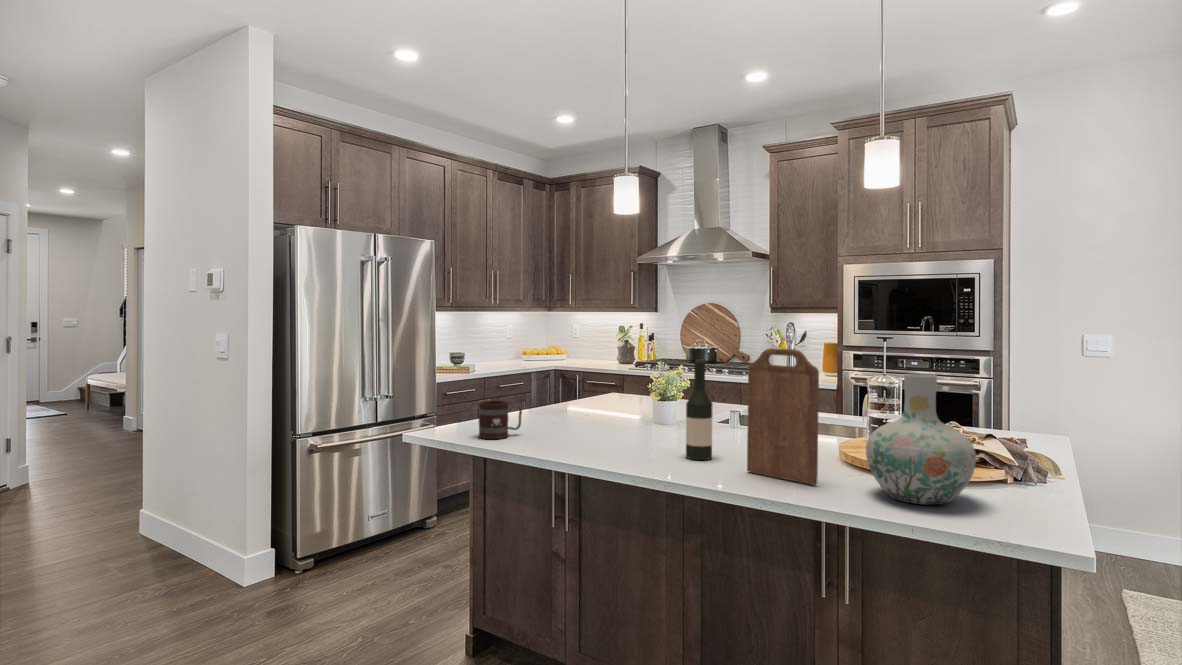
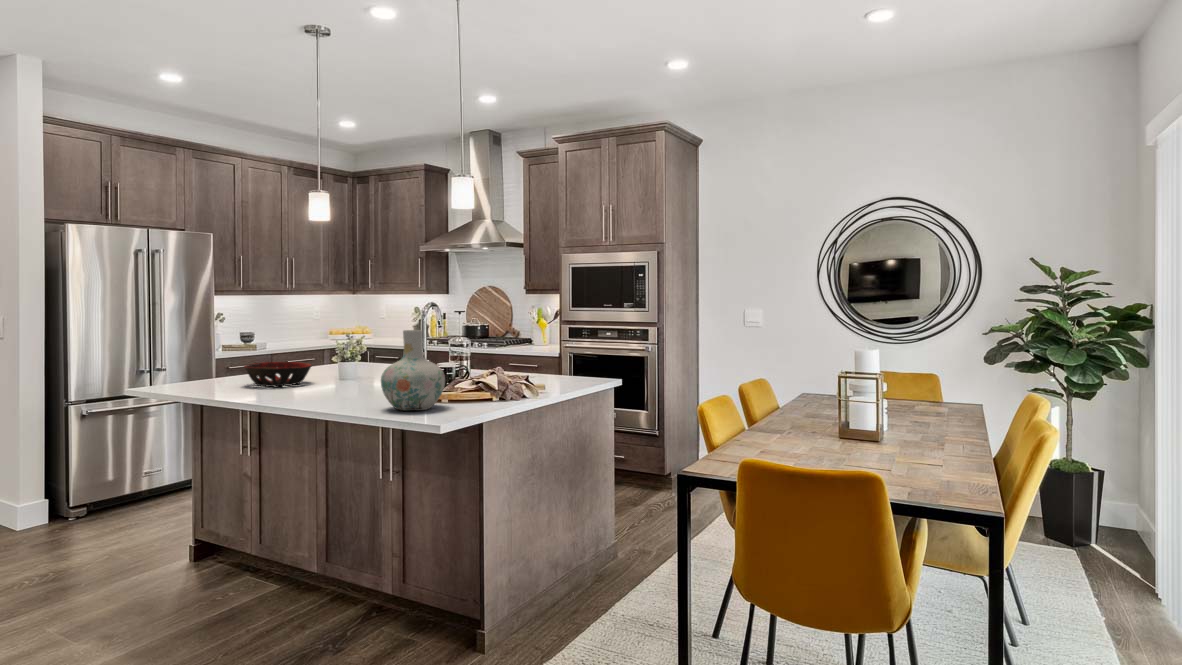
cutting board: present [747,348,819,485] -> none [333,316,364,405]
wine bottle: present [686,360,713,460] -> none [308,326,329,396]
mug: present [479,401,522,439] -> none [175,361,213,389]
decorative bowl: none [562,402,645,438] -> present [244,362,312,387]

